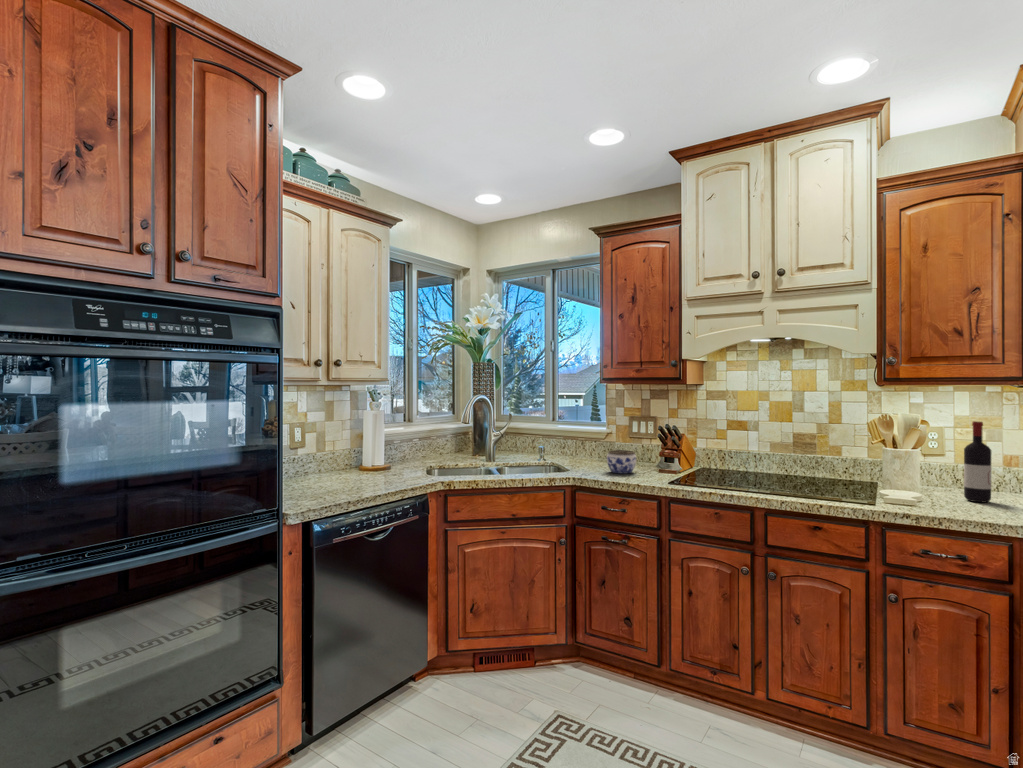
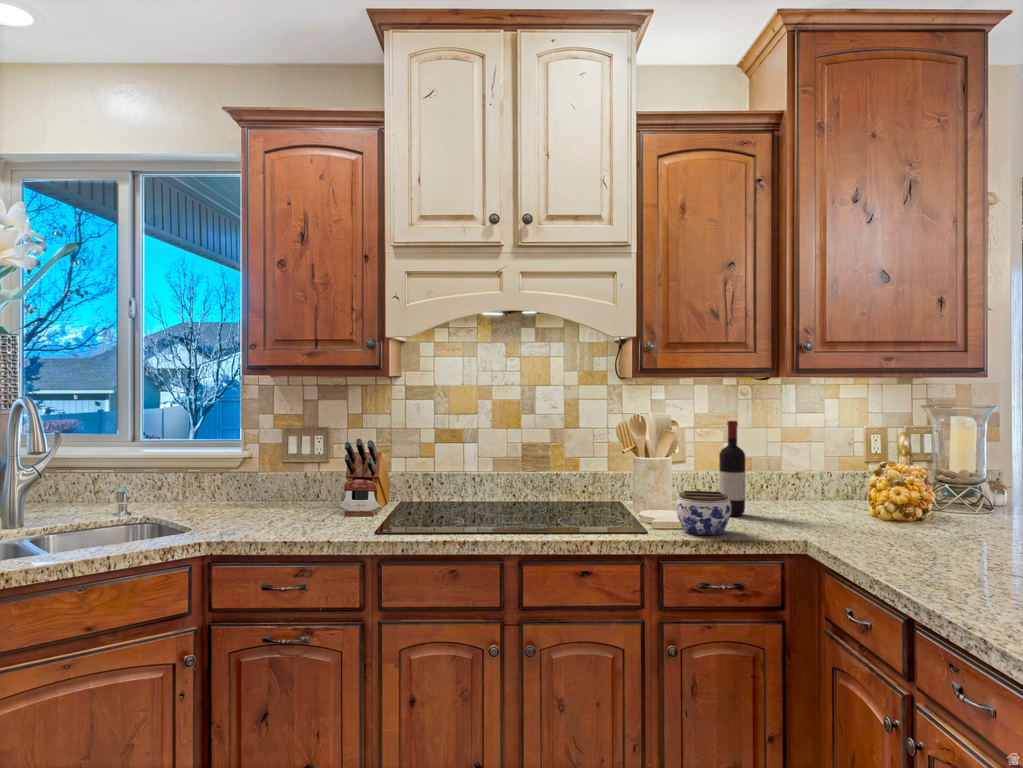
jar: present [607,450,636,474] -> present [676,491,731,535]

